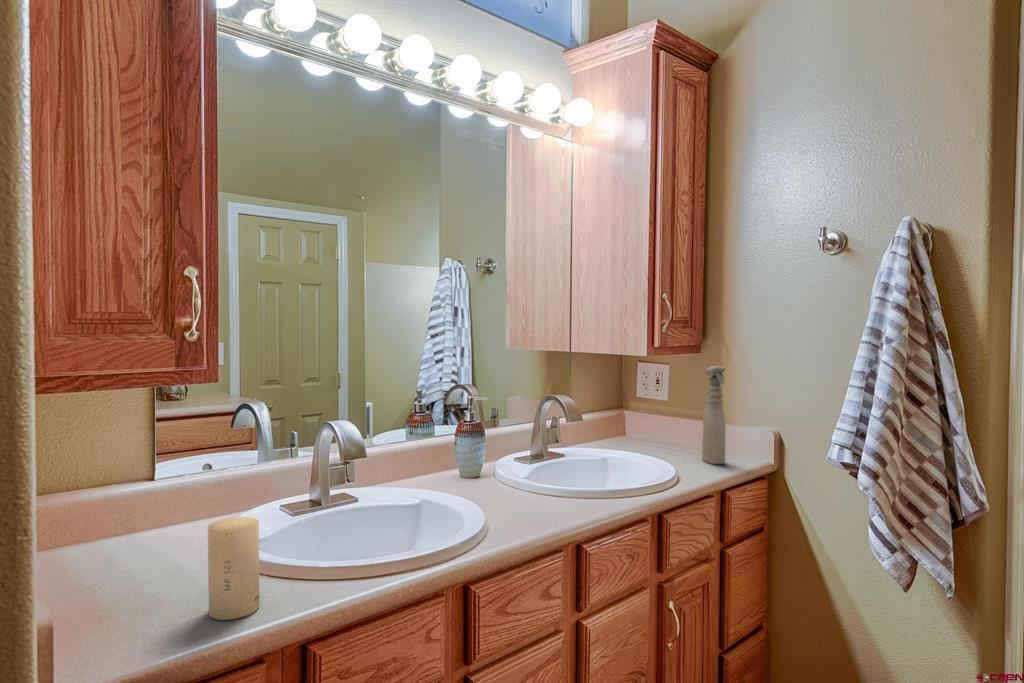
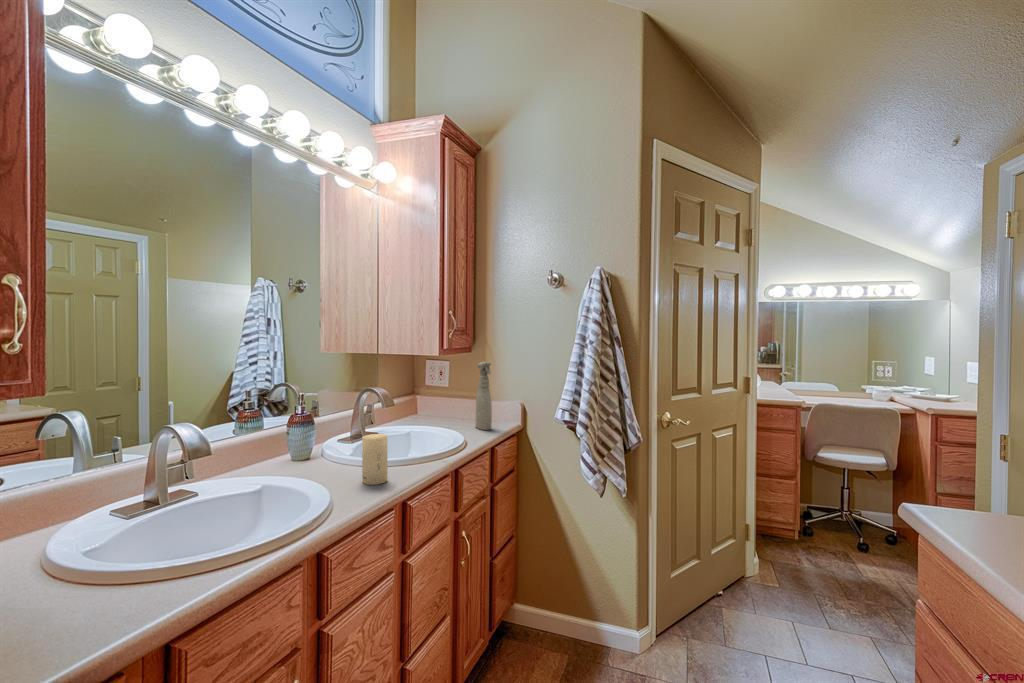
candle: present [208,517,260,620] -> present [362,434,388,485]

